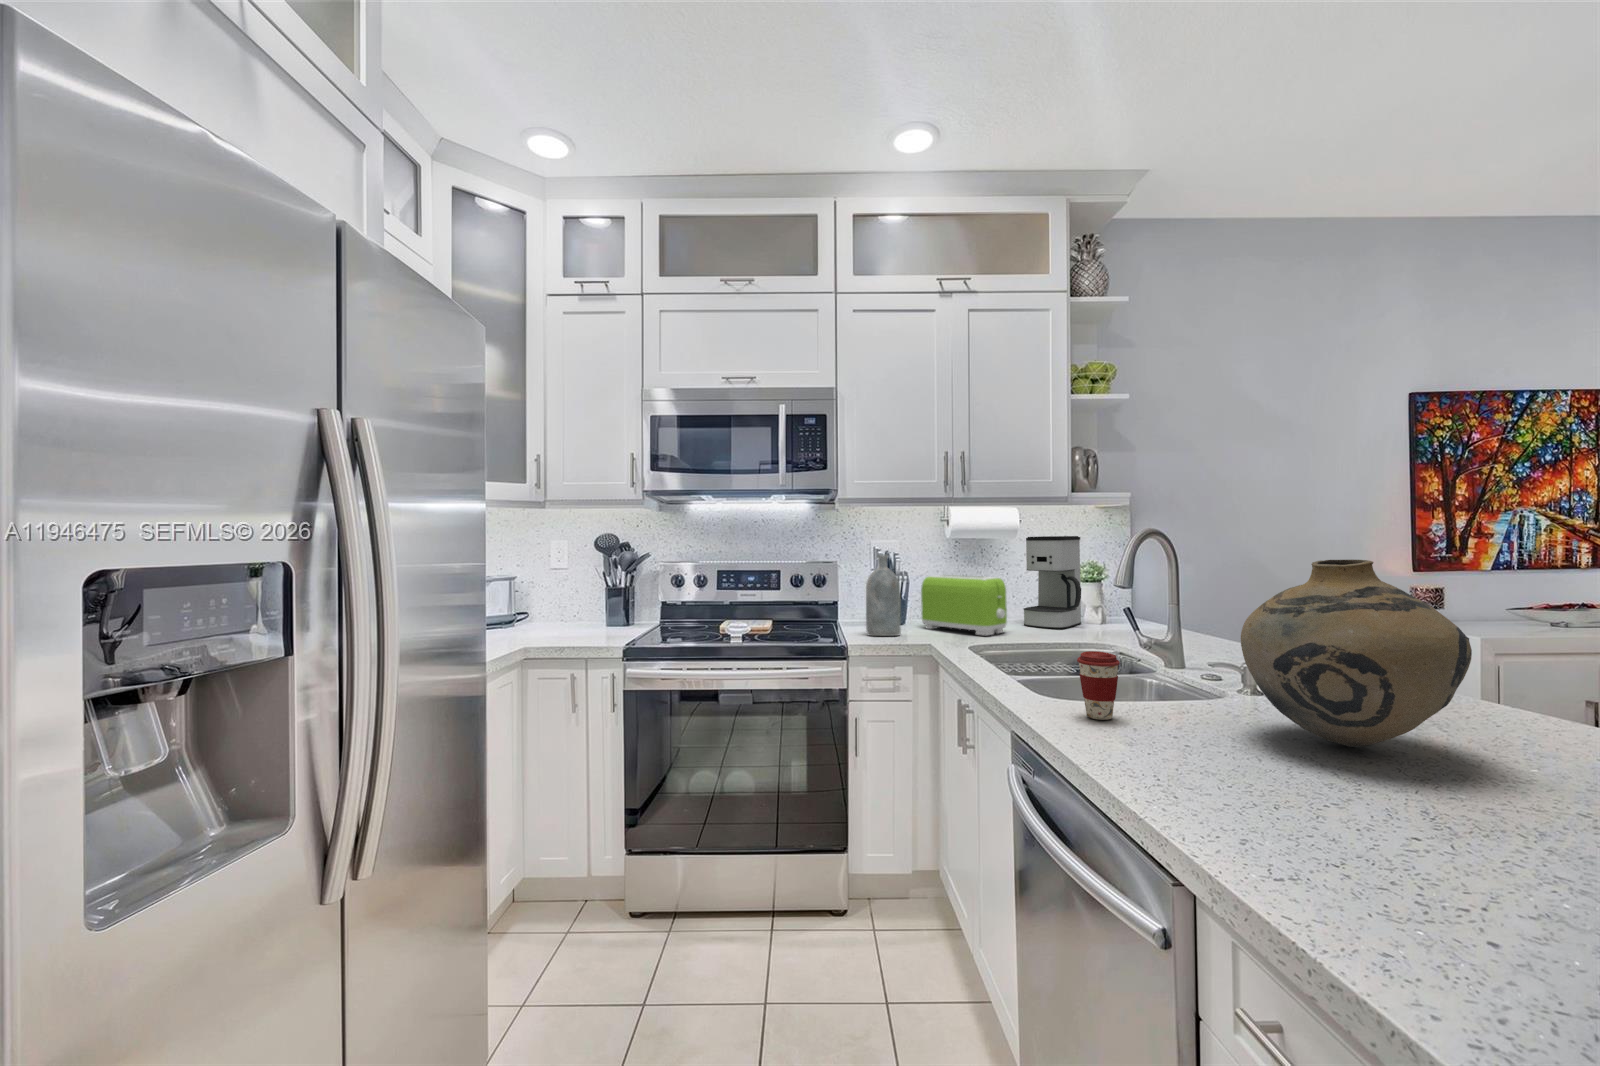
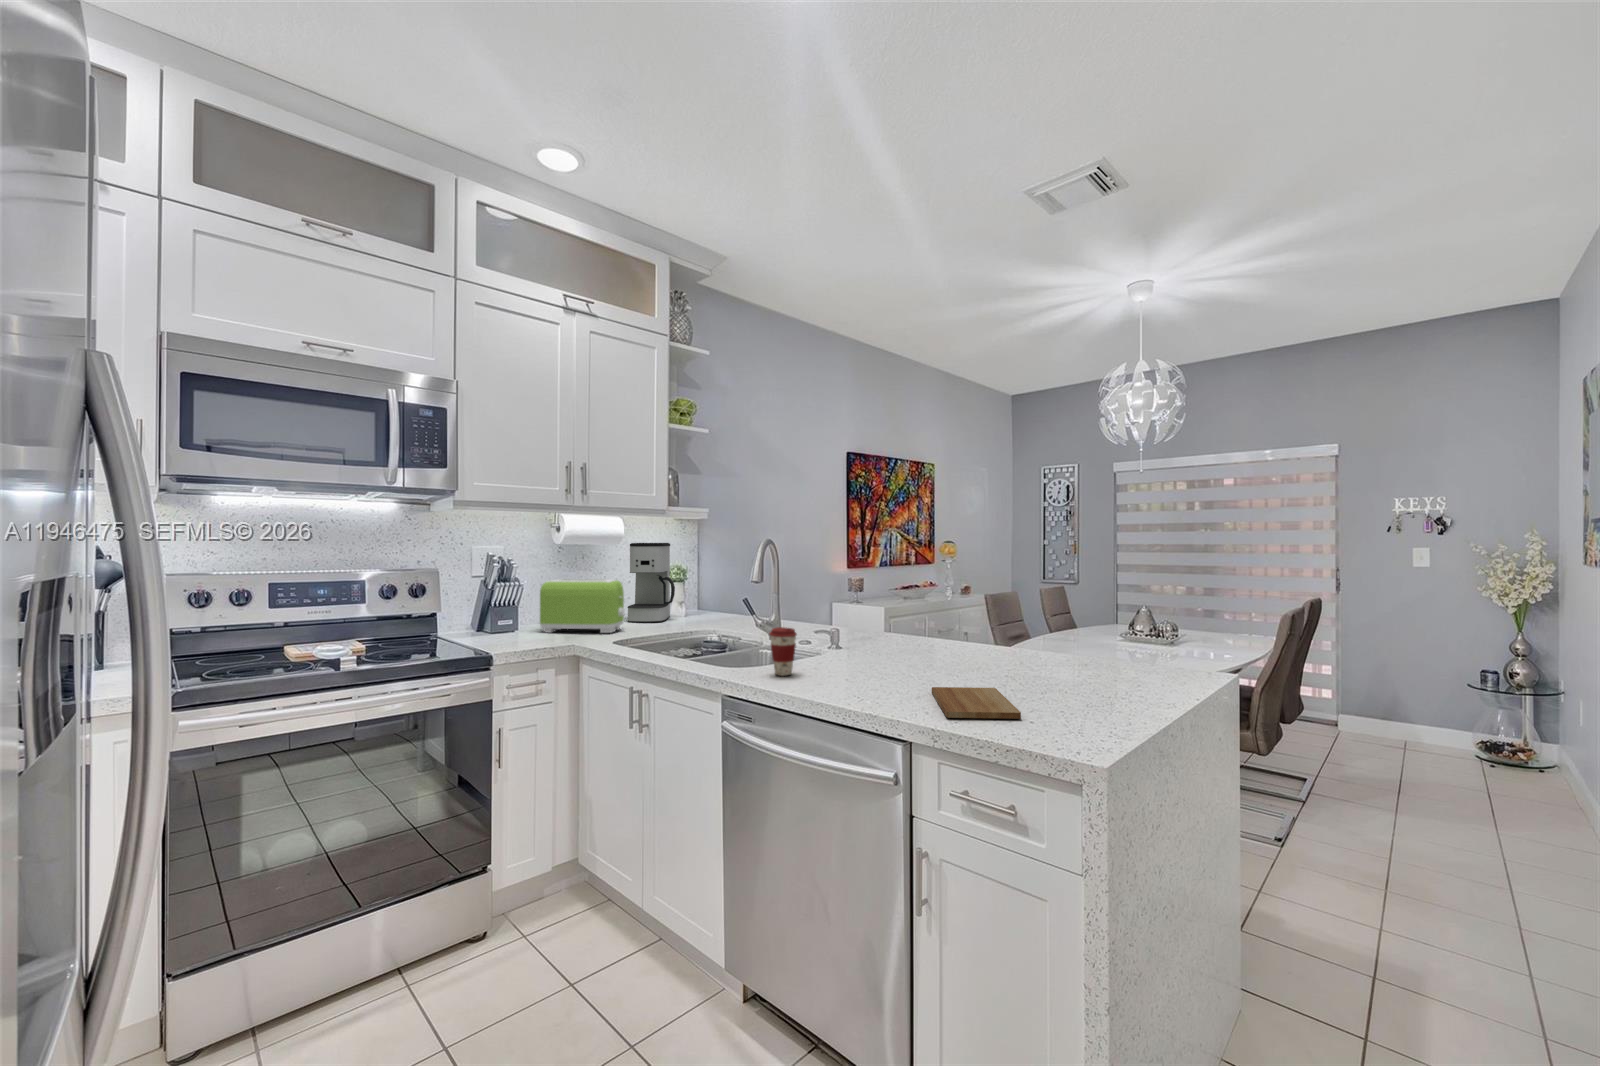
bottle: present [866,555,901,636] -> none [493,560,530,644]
vase: present [1241,560,1472,747] -> none [862,558,965,666]
cutting board: none [1278,791,1482,909] -> present [932,687,1021,719]

